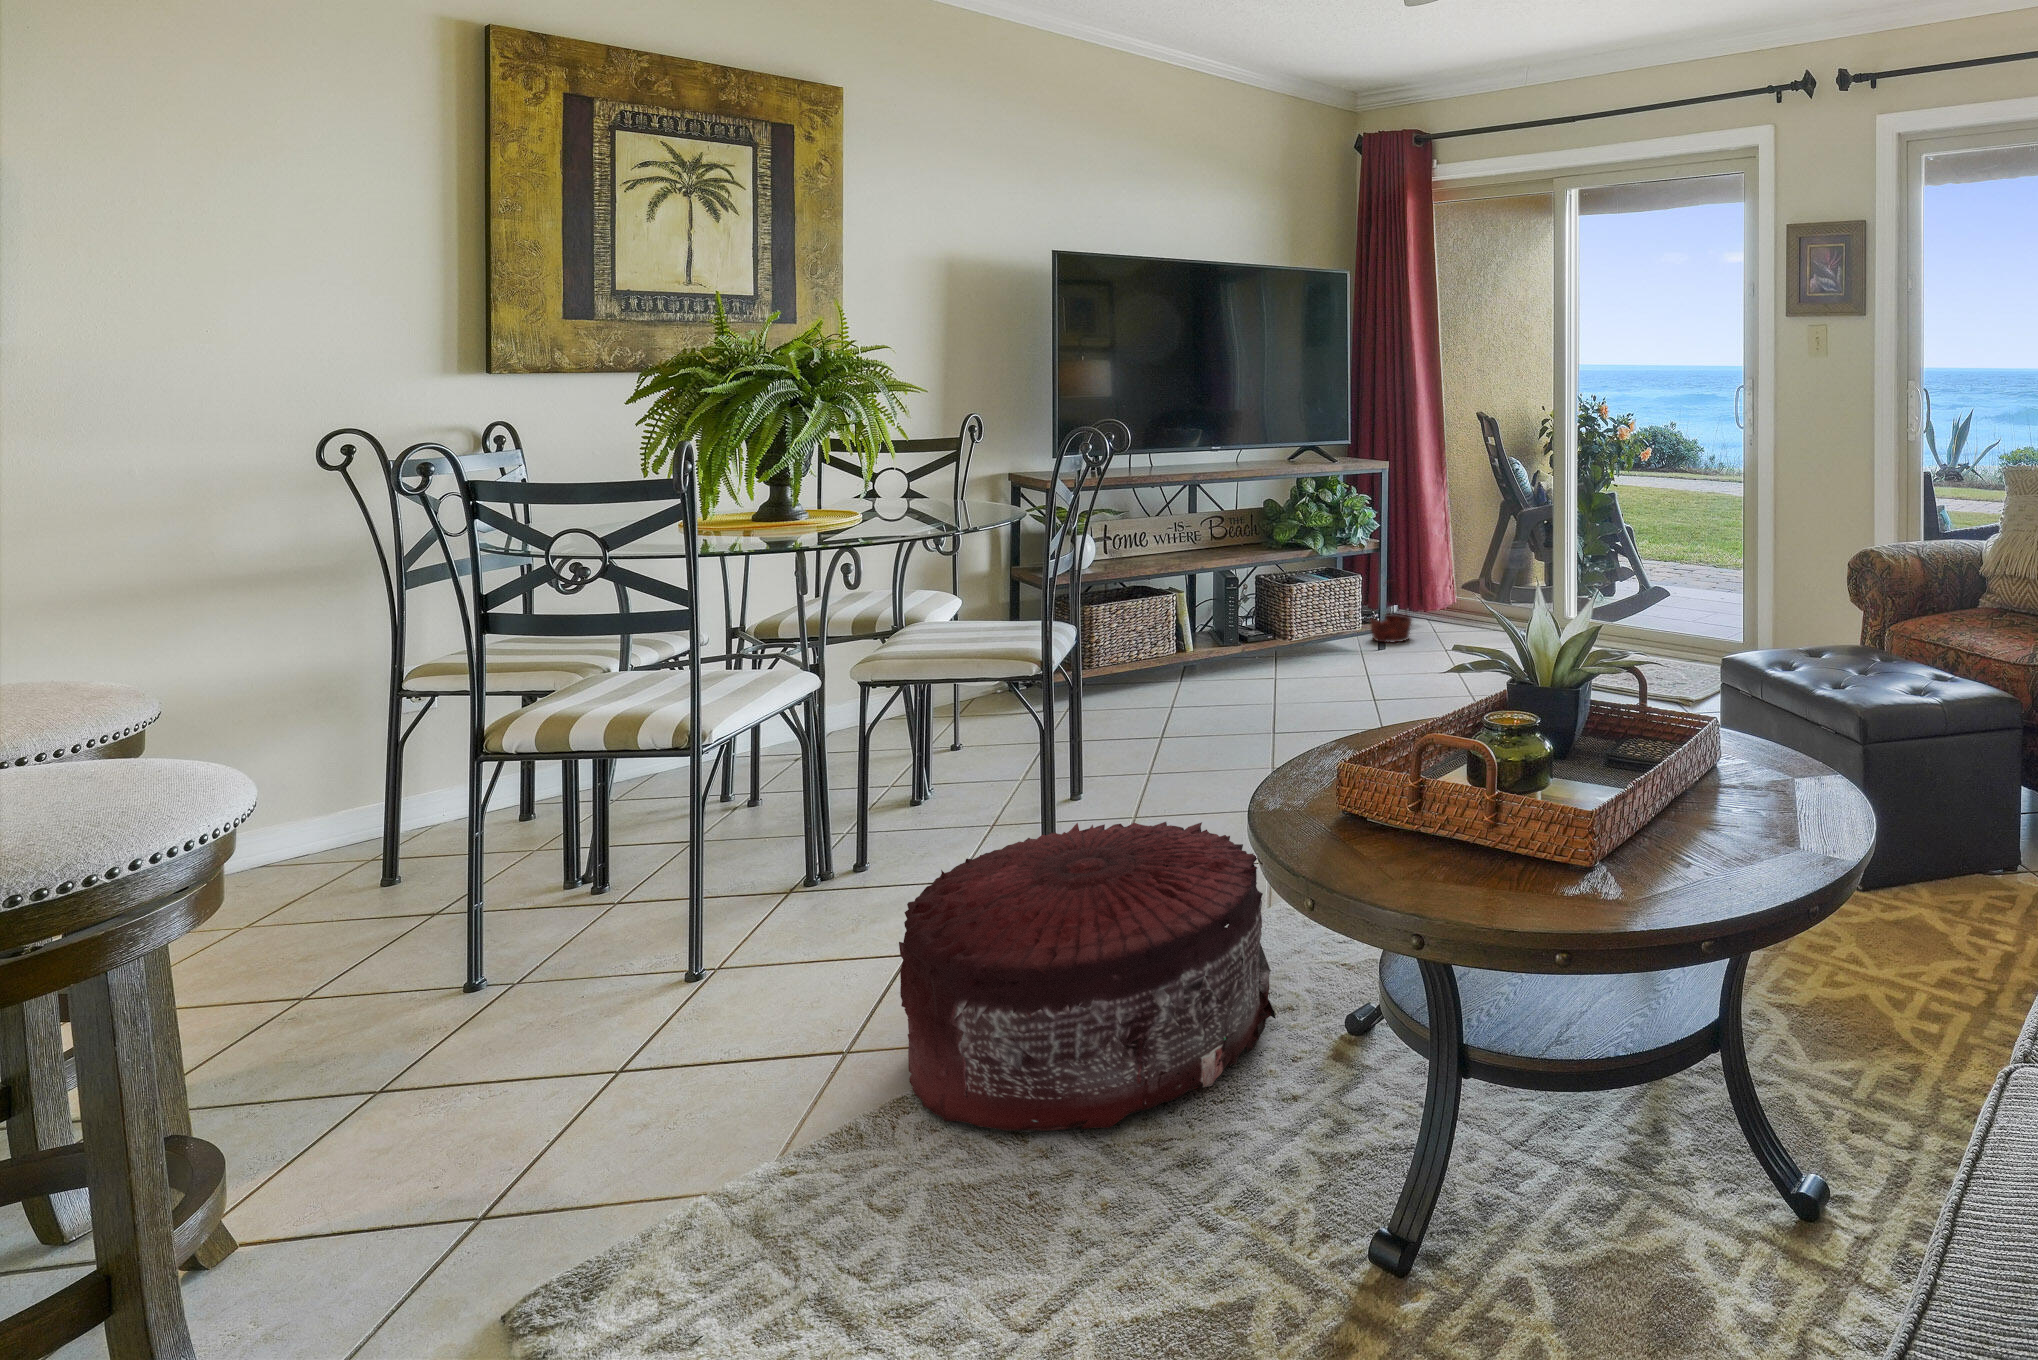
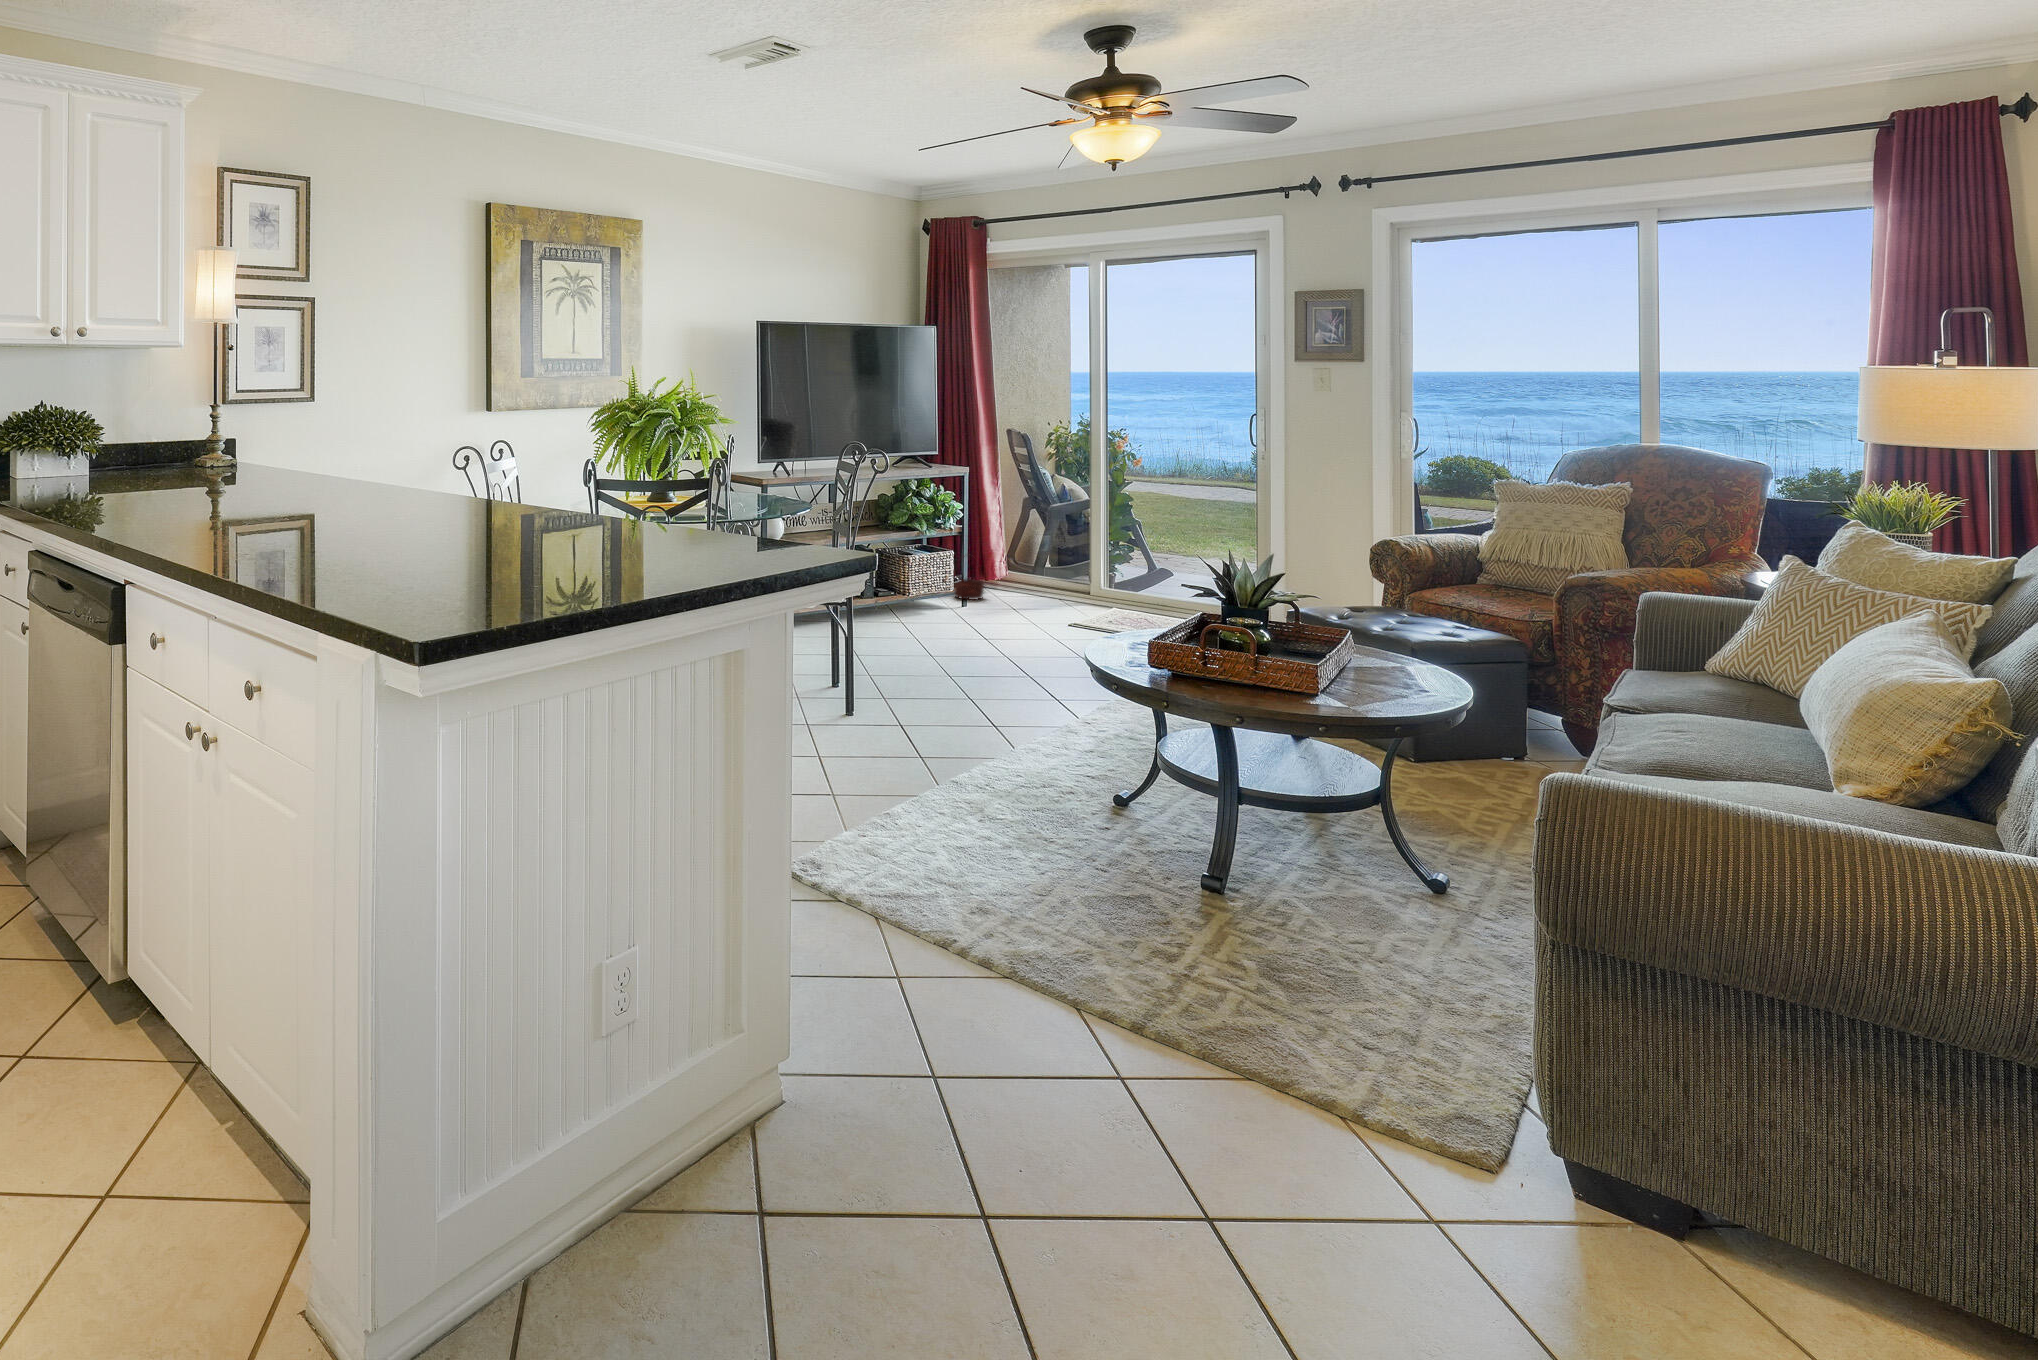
pouf: present [899,822,1276,1132] -> none [871,676,1071,820]

